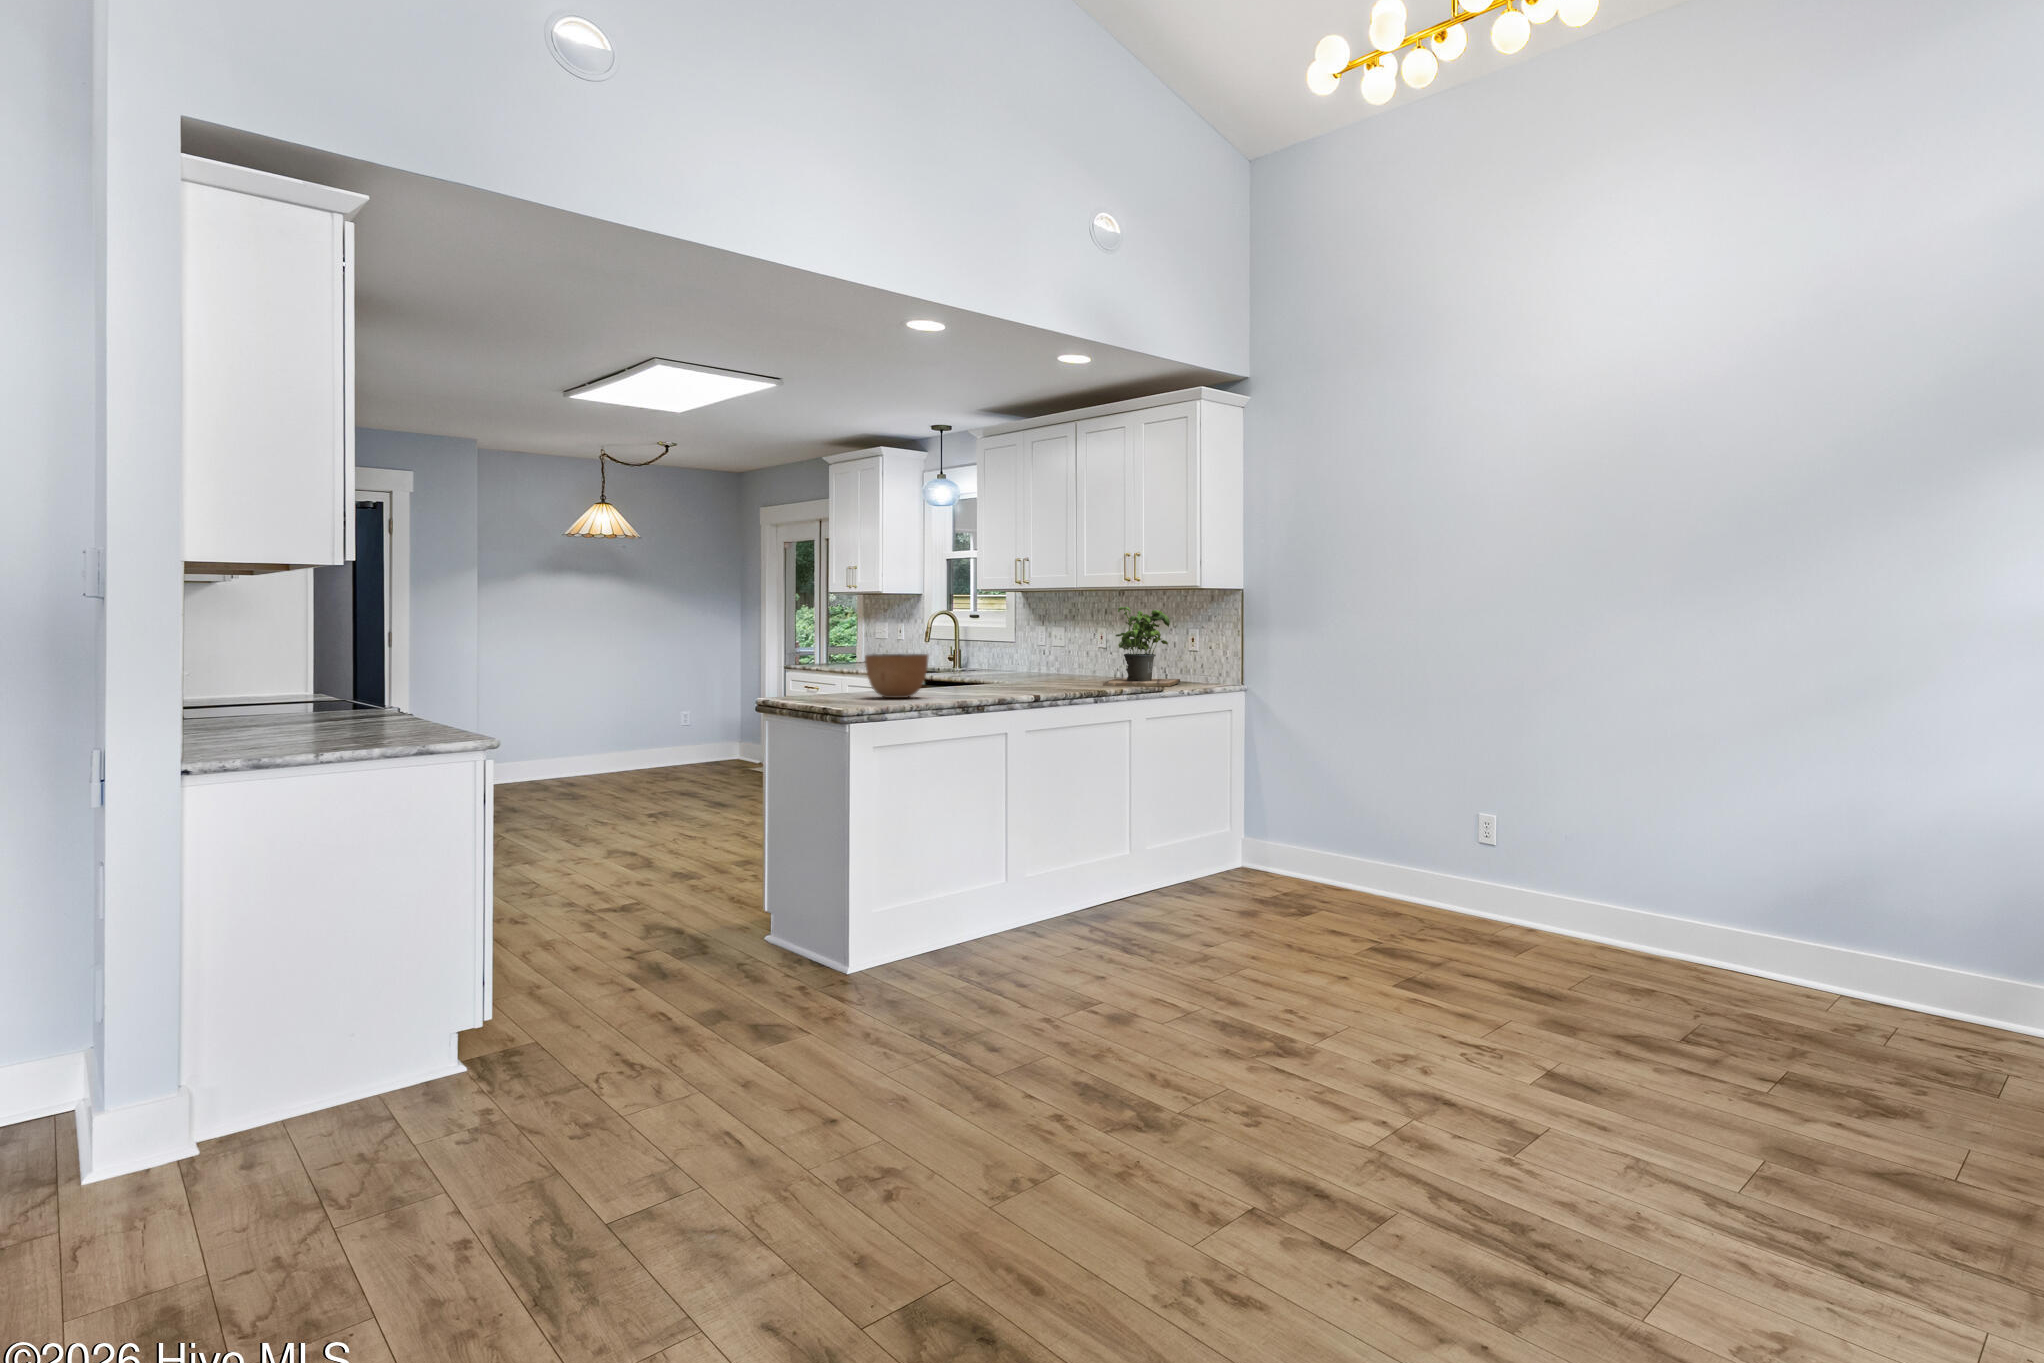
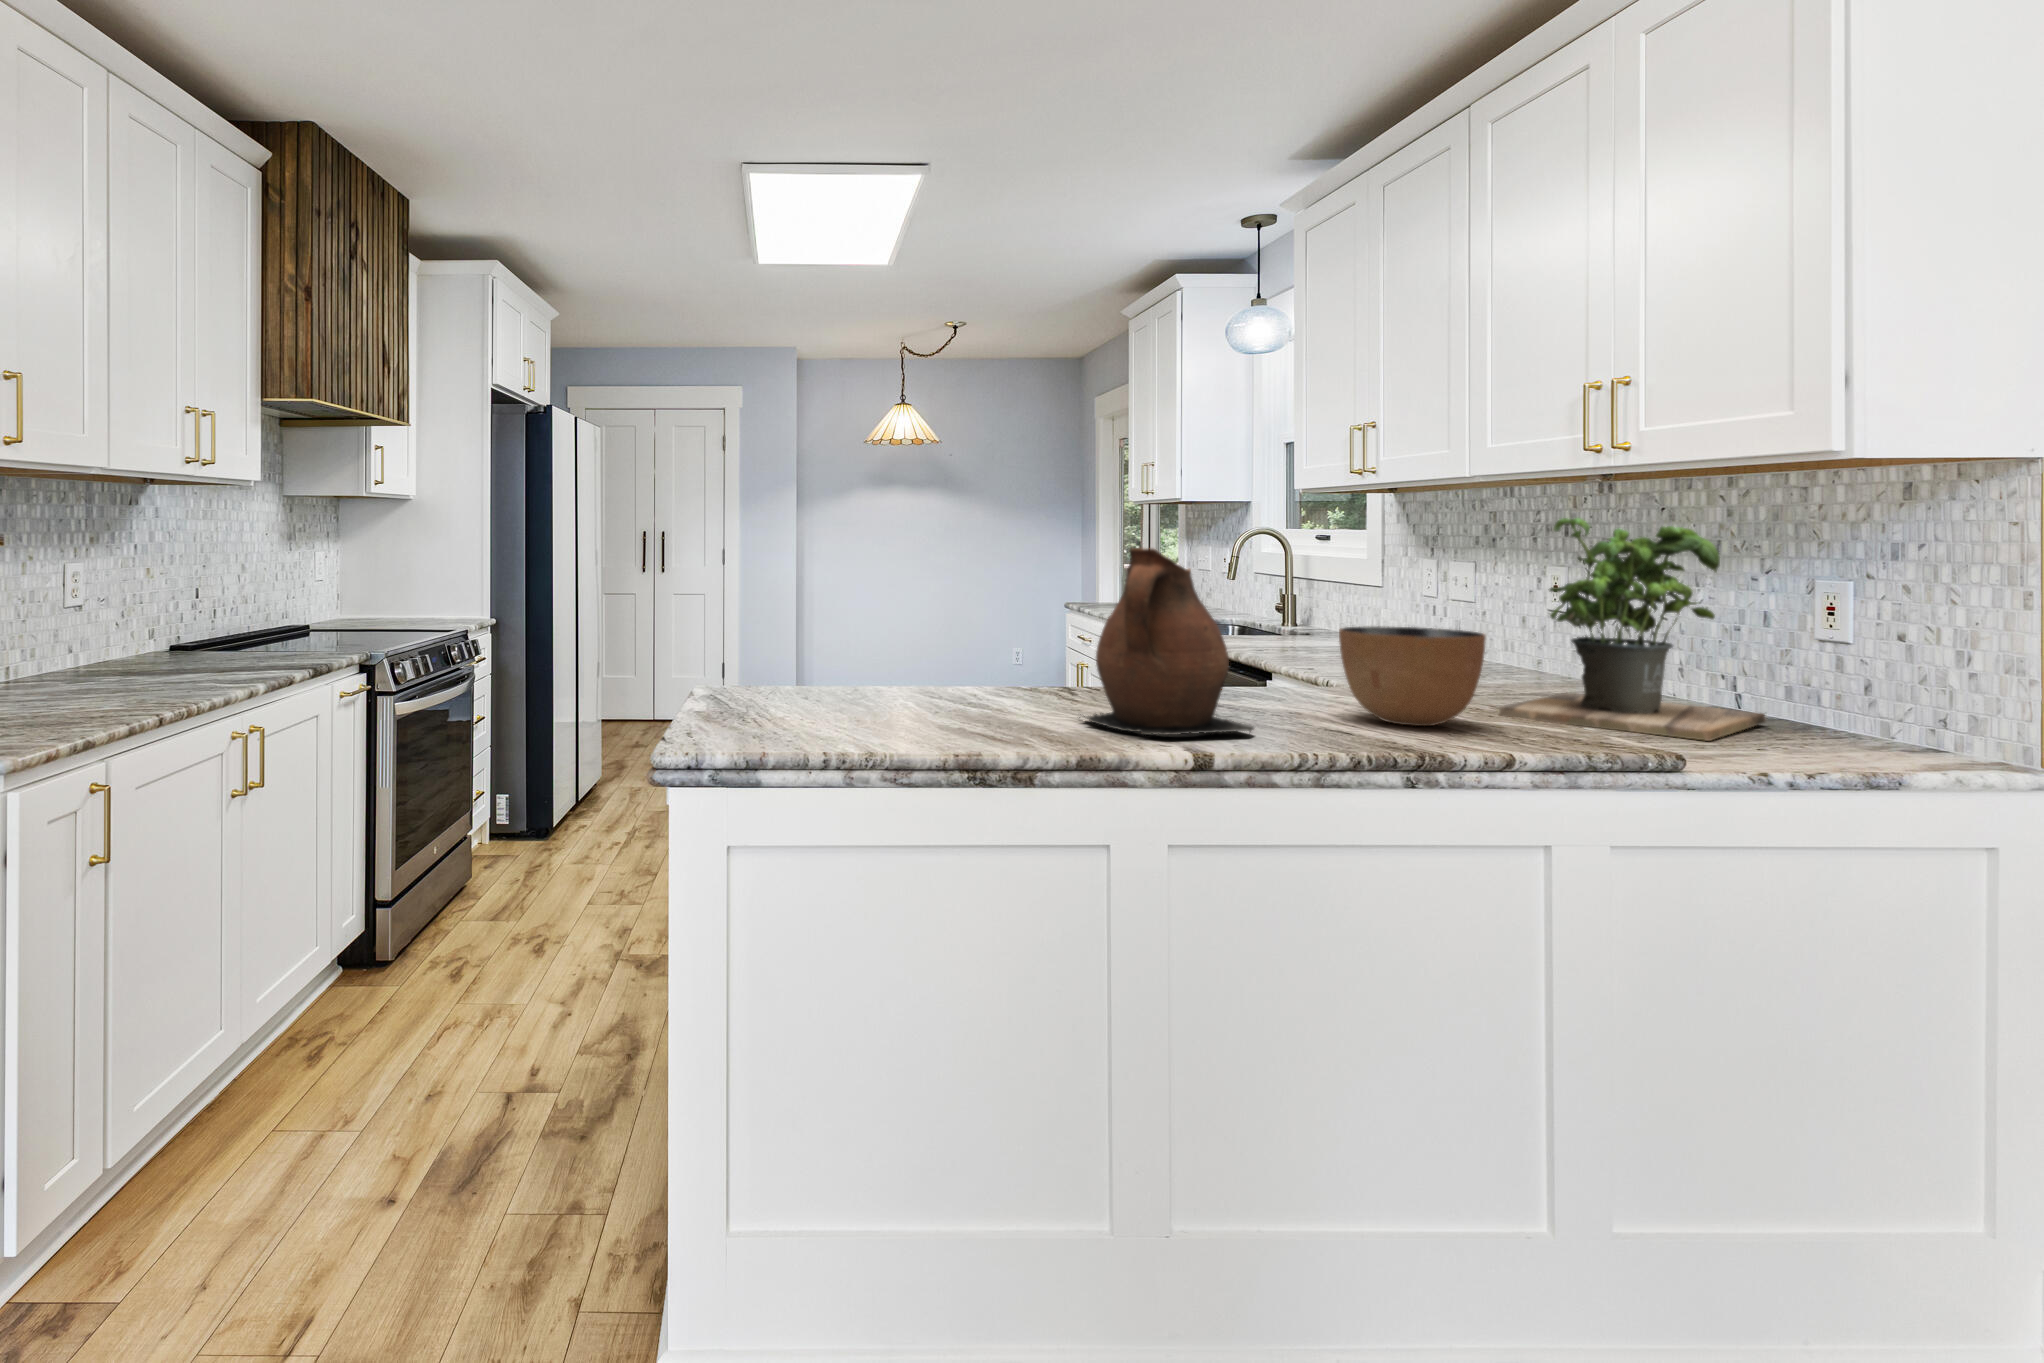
ceramic pitcher: none [973,620,1043,693] -> present [1079,548,1254,735]
bowl: present [865,654,928,698] -> present [1339,626,1486,726]

